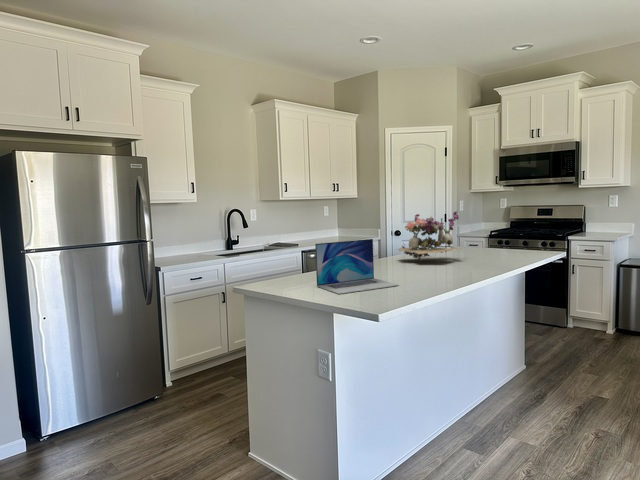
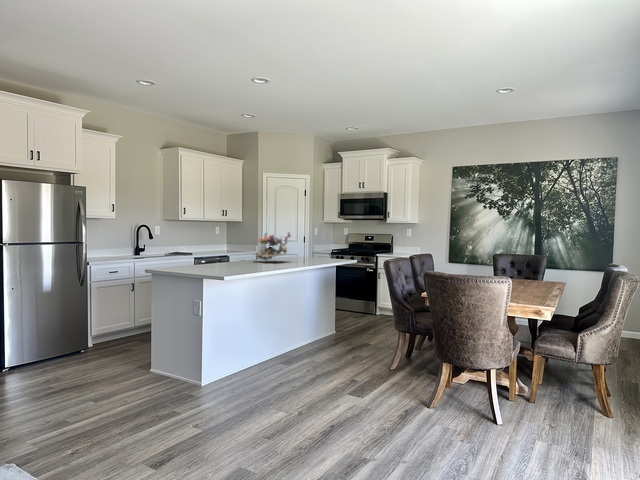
laptop: present [315,239,399,294] -> none [196,244,243,272]

